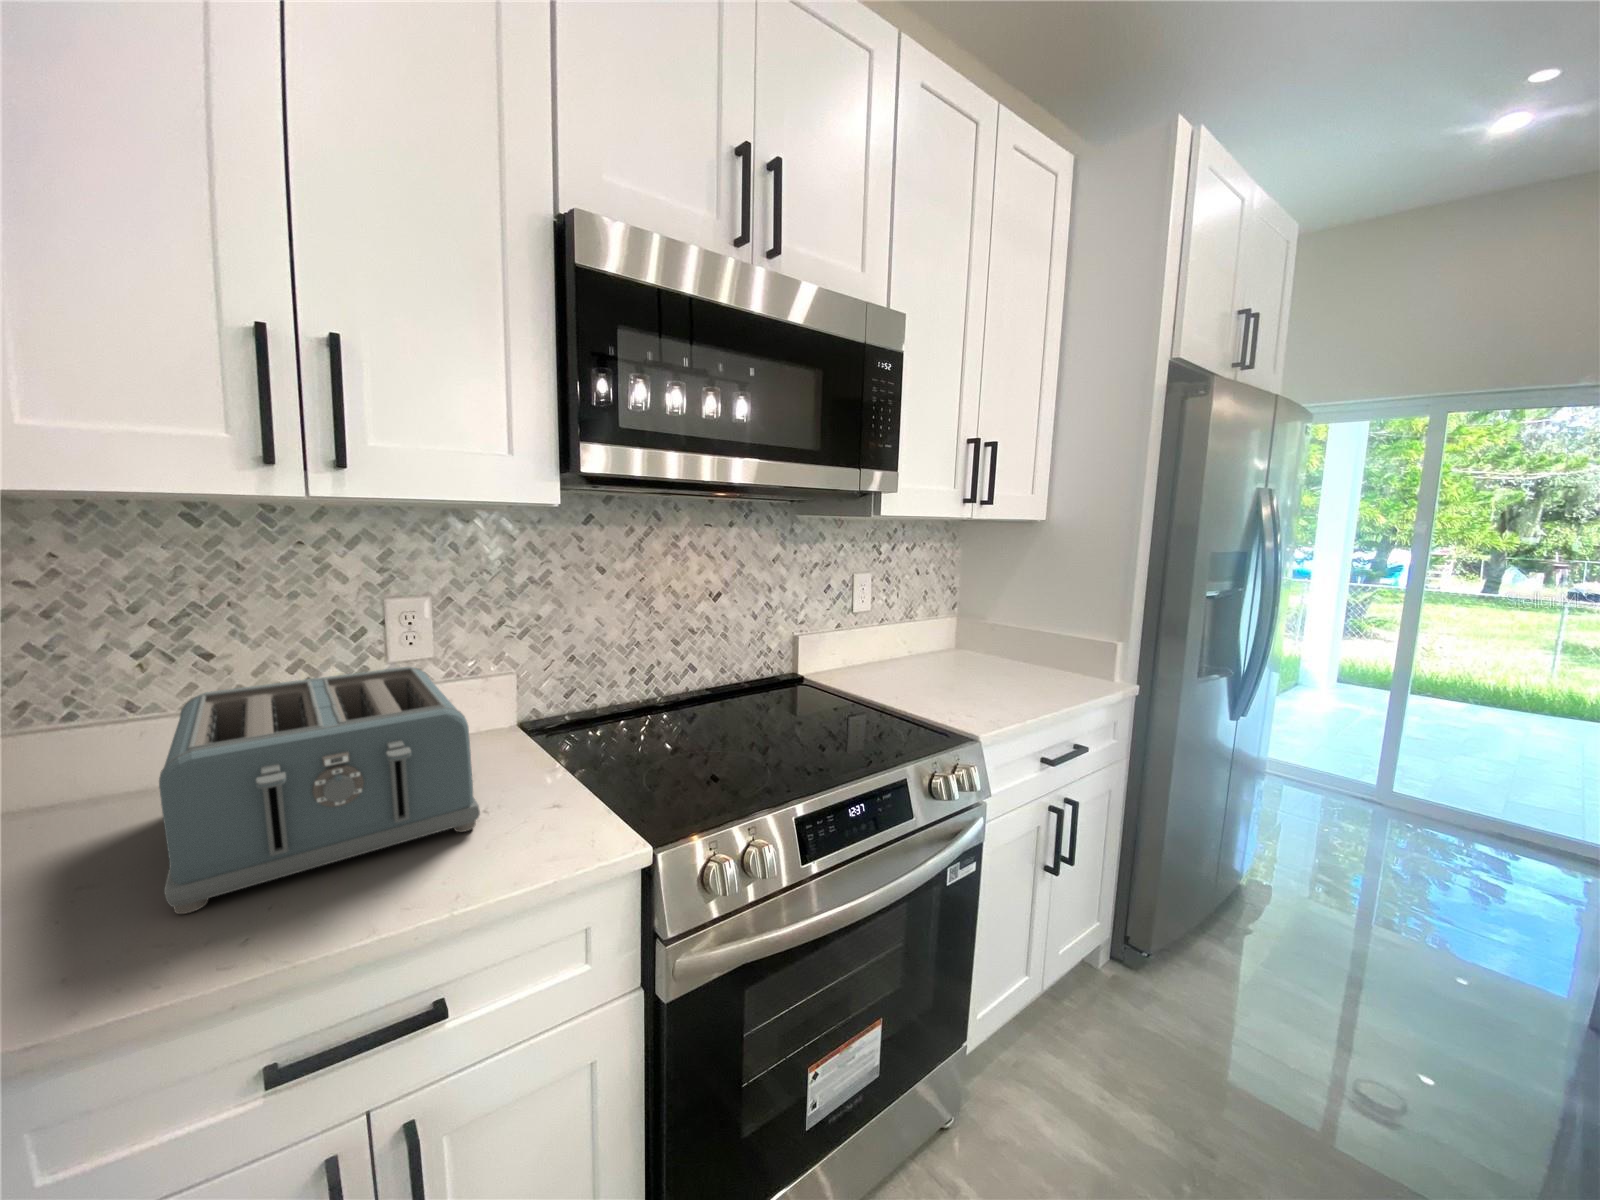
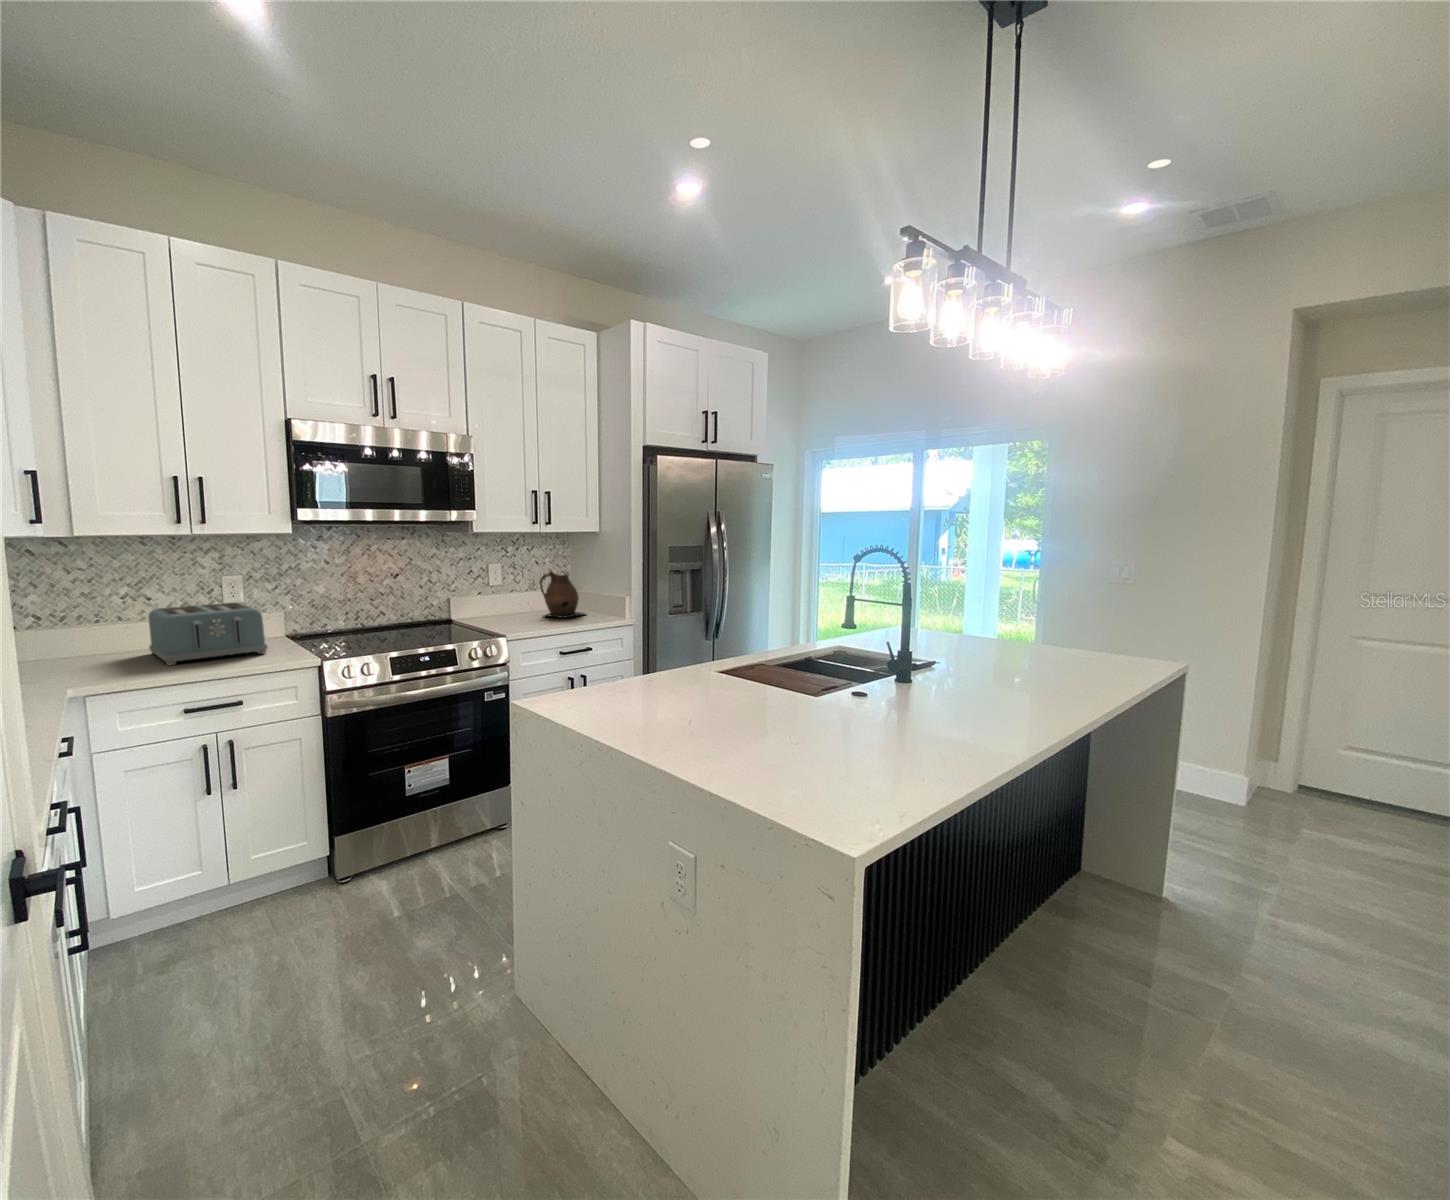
ceramic pitcher: none [947,587,1022,684] -> present [540,569,585,618]

